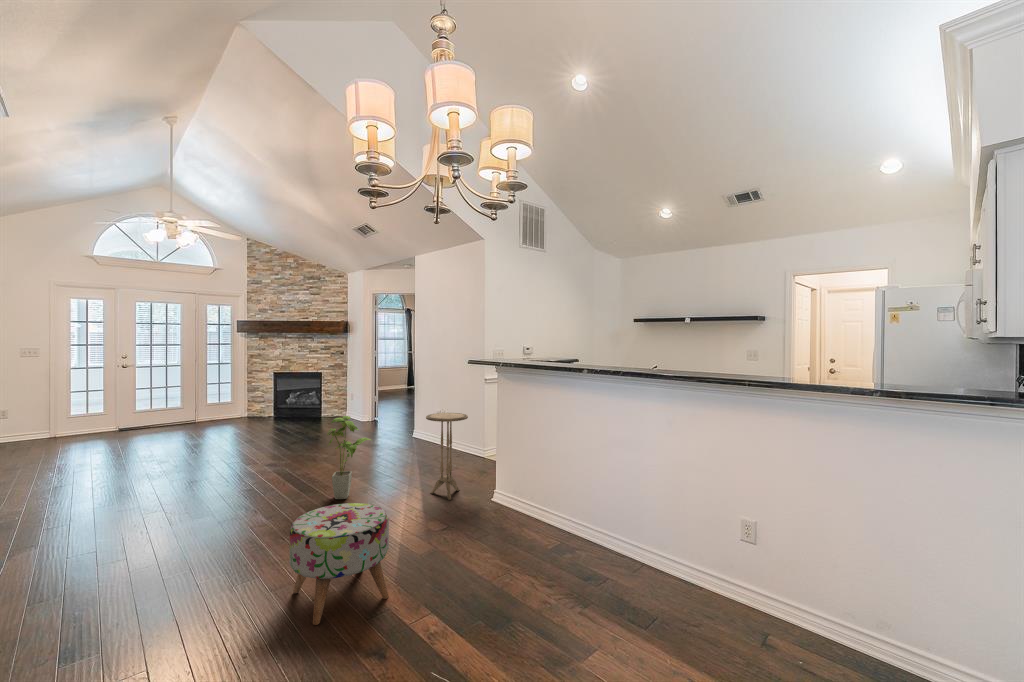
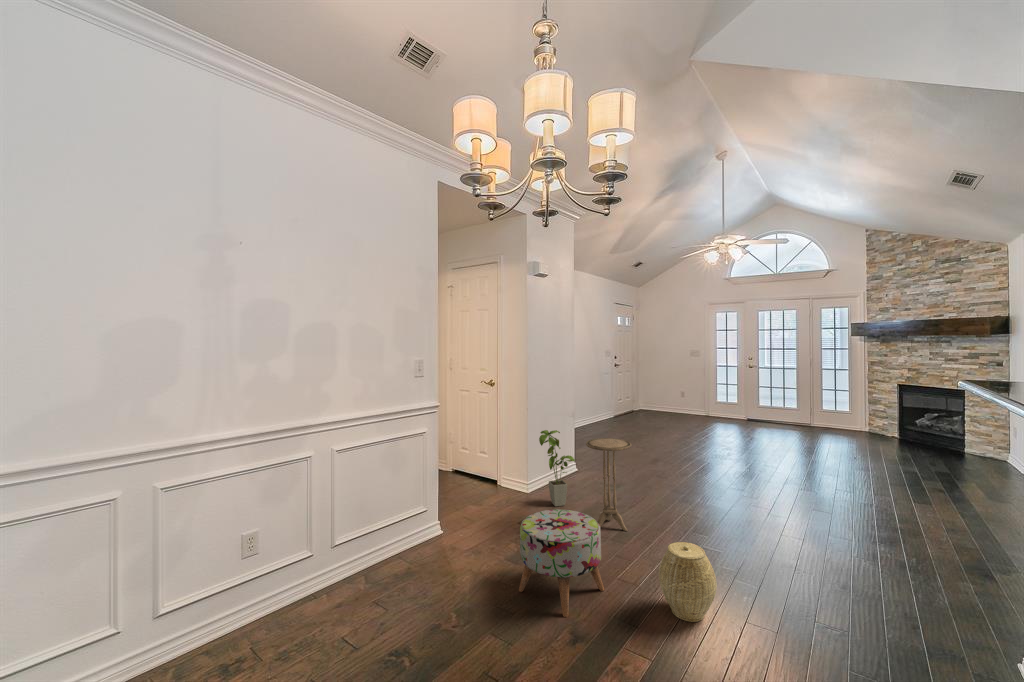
side table: present [426,413,468,500] -> present [586,438,631,532]
house plant: present [327,416,370,499] -> present [539,430,575,506]
woven basket: none [399,485,444,546] -> present [659,542,717,622]

